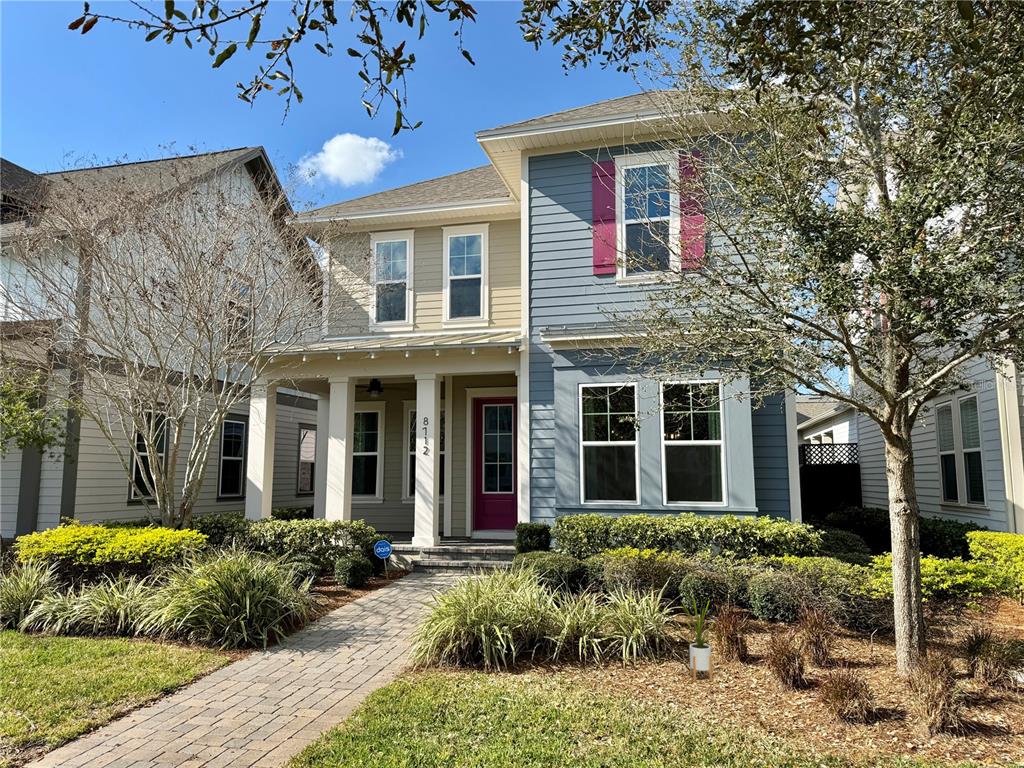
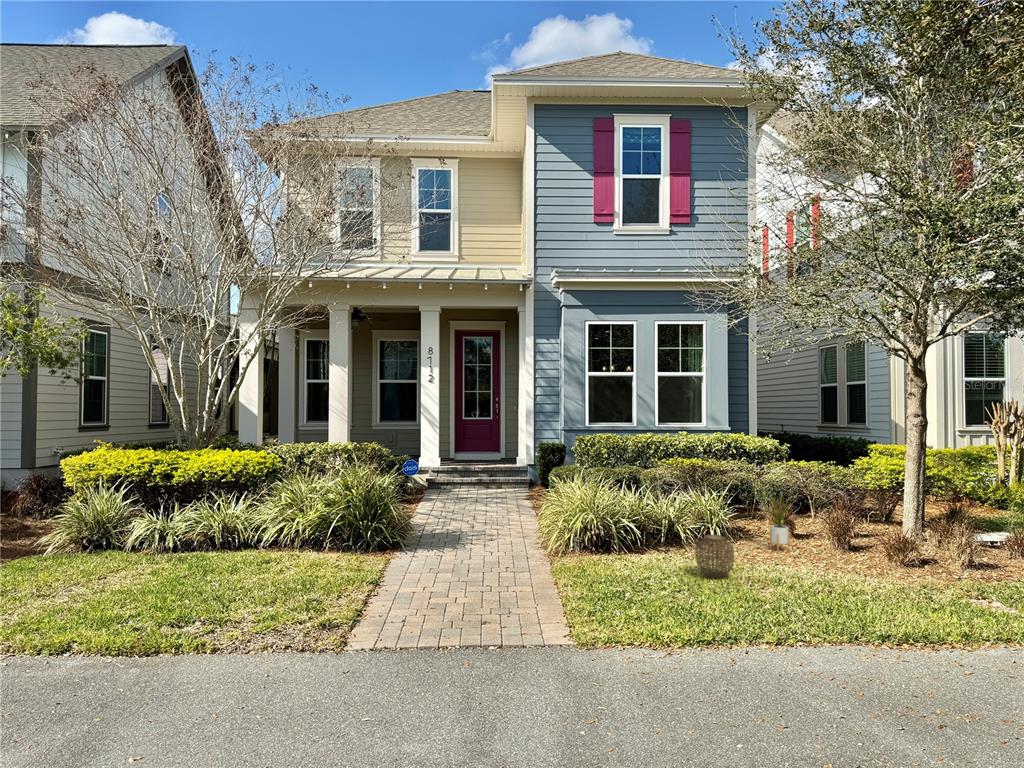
woven basket: none [539,652,586,711] -> present [696,535,734,578]

